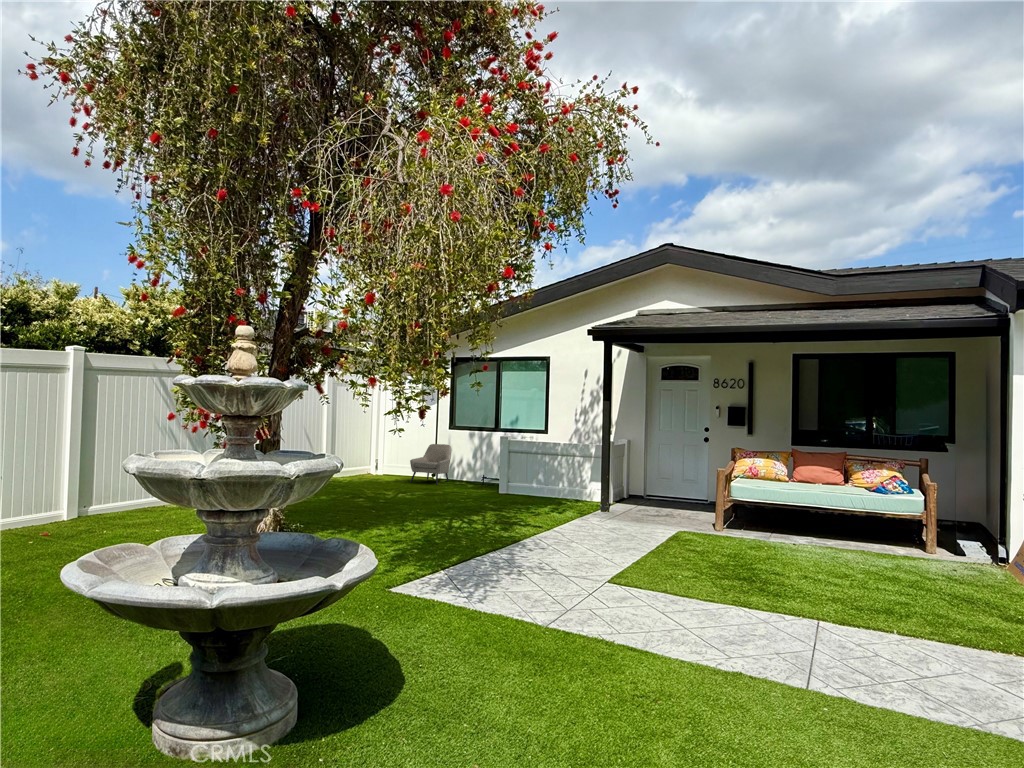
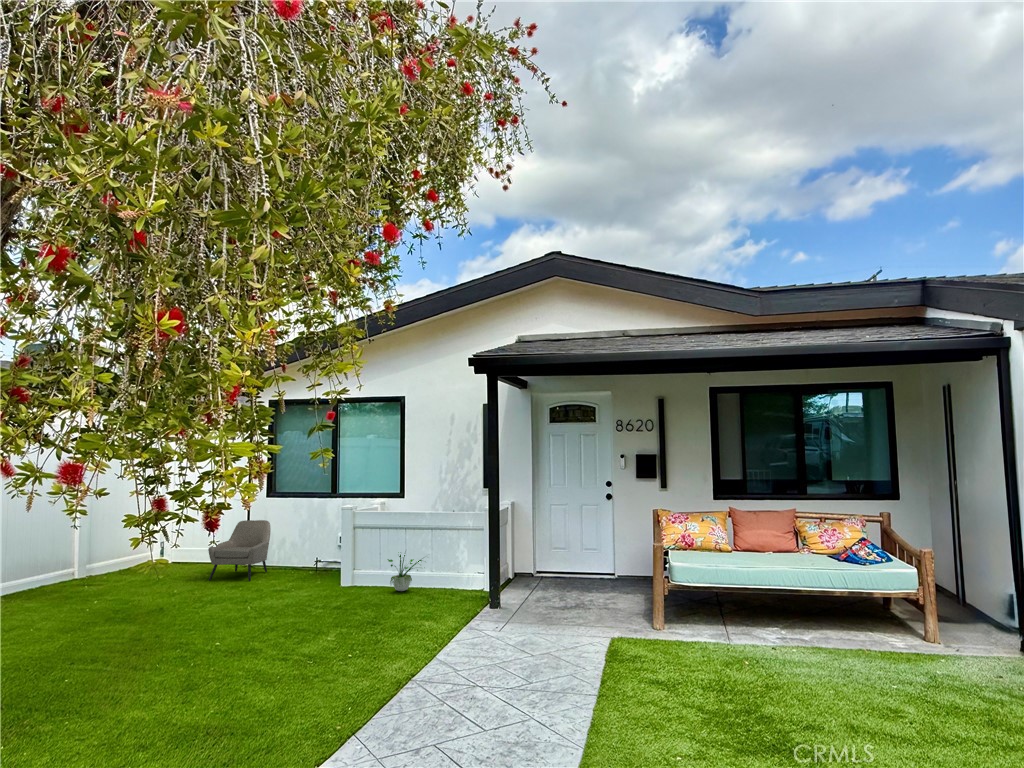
potted plant: none [531,463,563,498] -> present [388,552,422,591]

